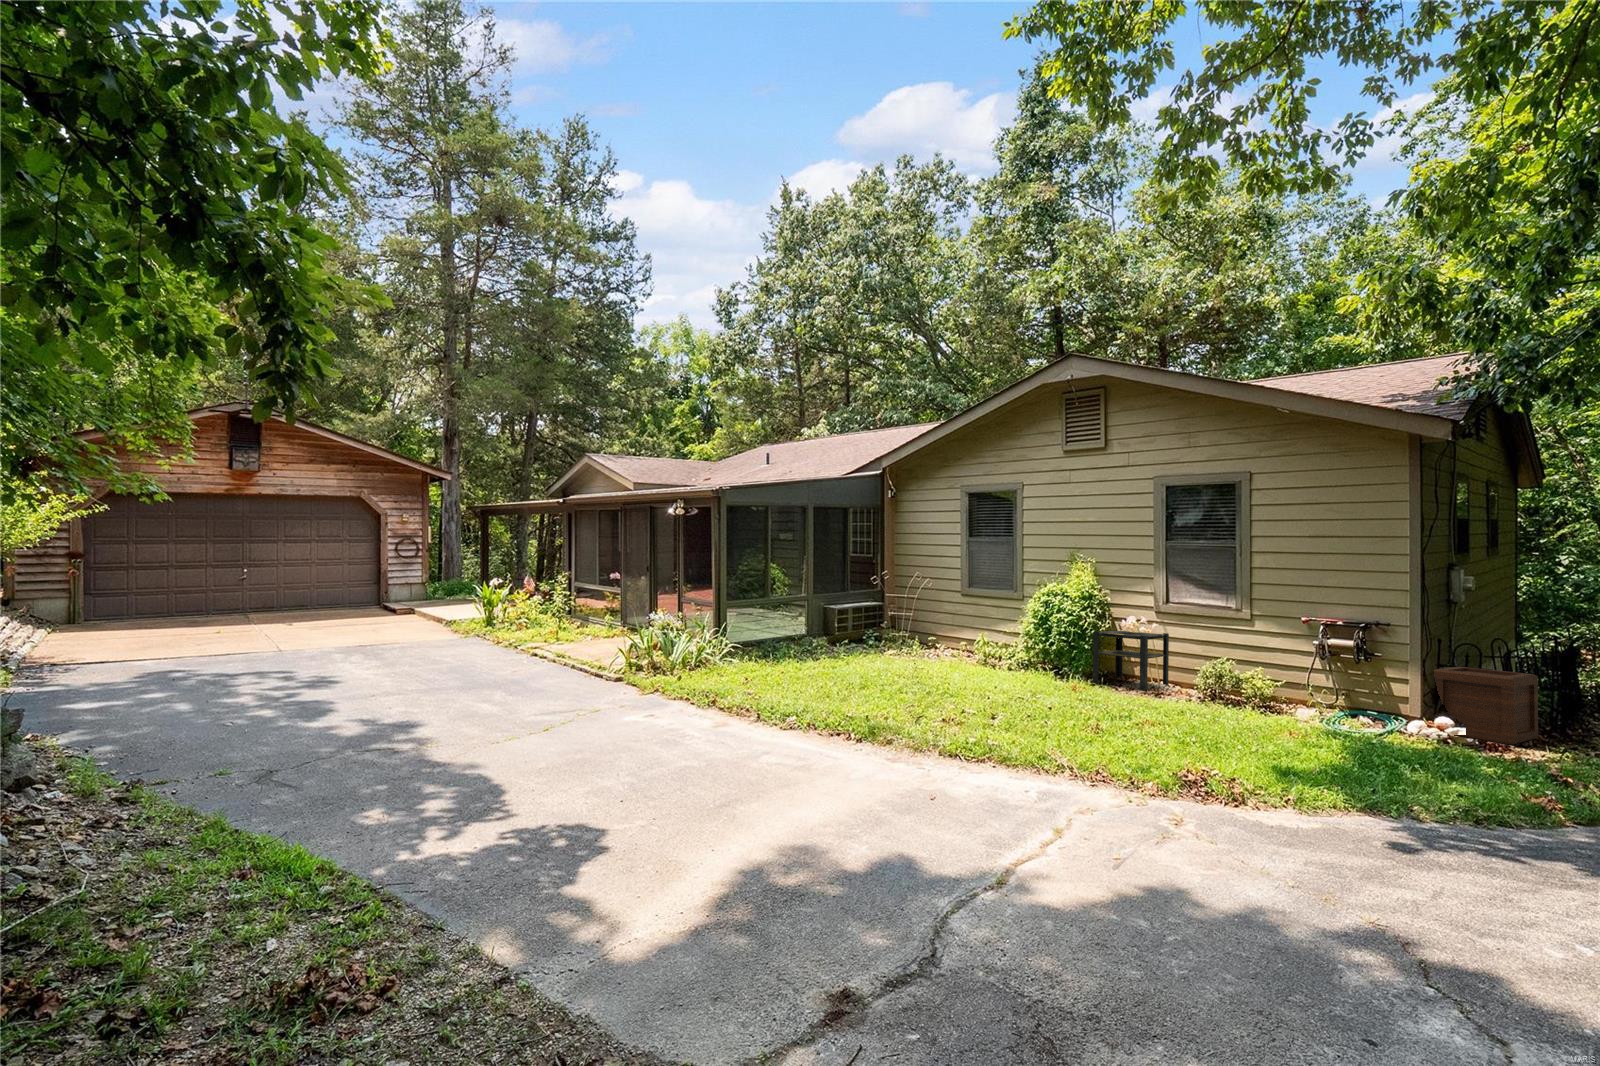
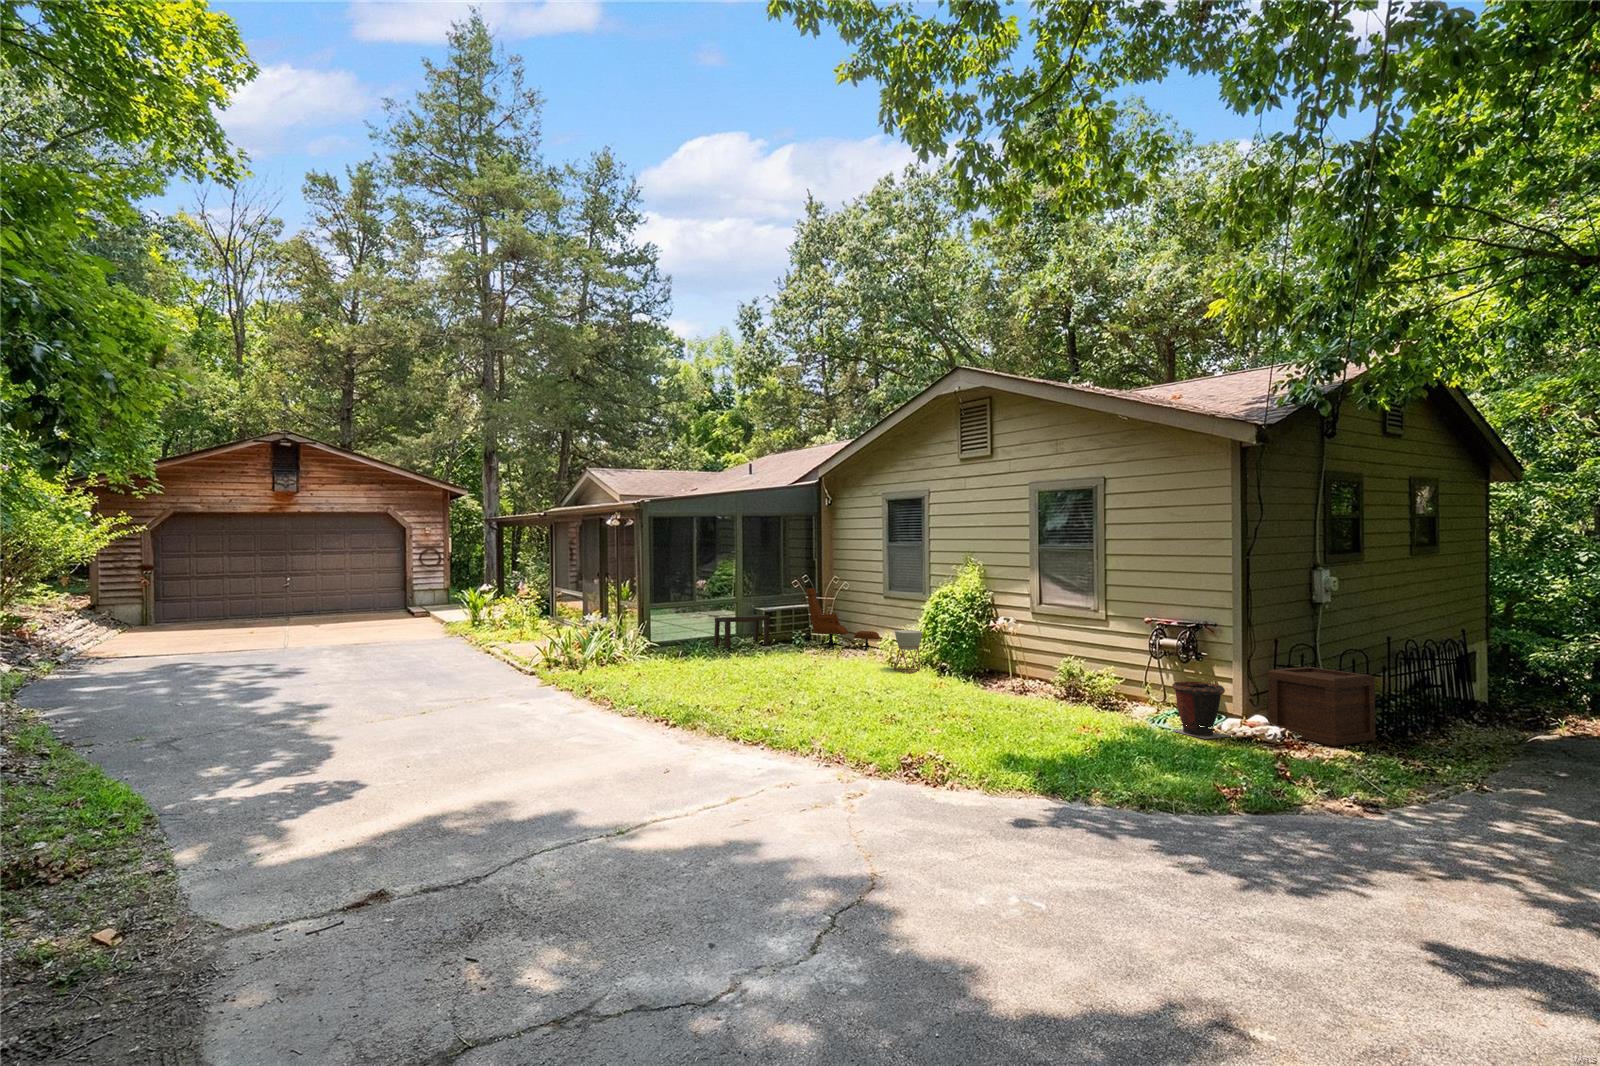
lounge chair: none [884,586,962,653] -> present [807,588,880,651]
bench: none [785,614,842,650] -> present [714,615,770,648]
side table: present [1093,629,1169,690] -> none [966,629,1039,688]
planter: none [1006,630,1038,675] -> present [894,630,922,673]
trash can: none [1343,681,1407,739] -> present [1172,681,1229,739]

